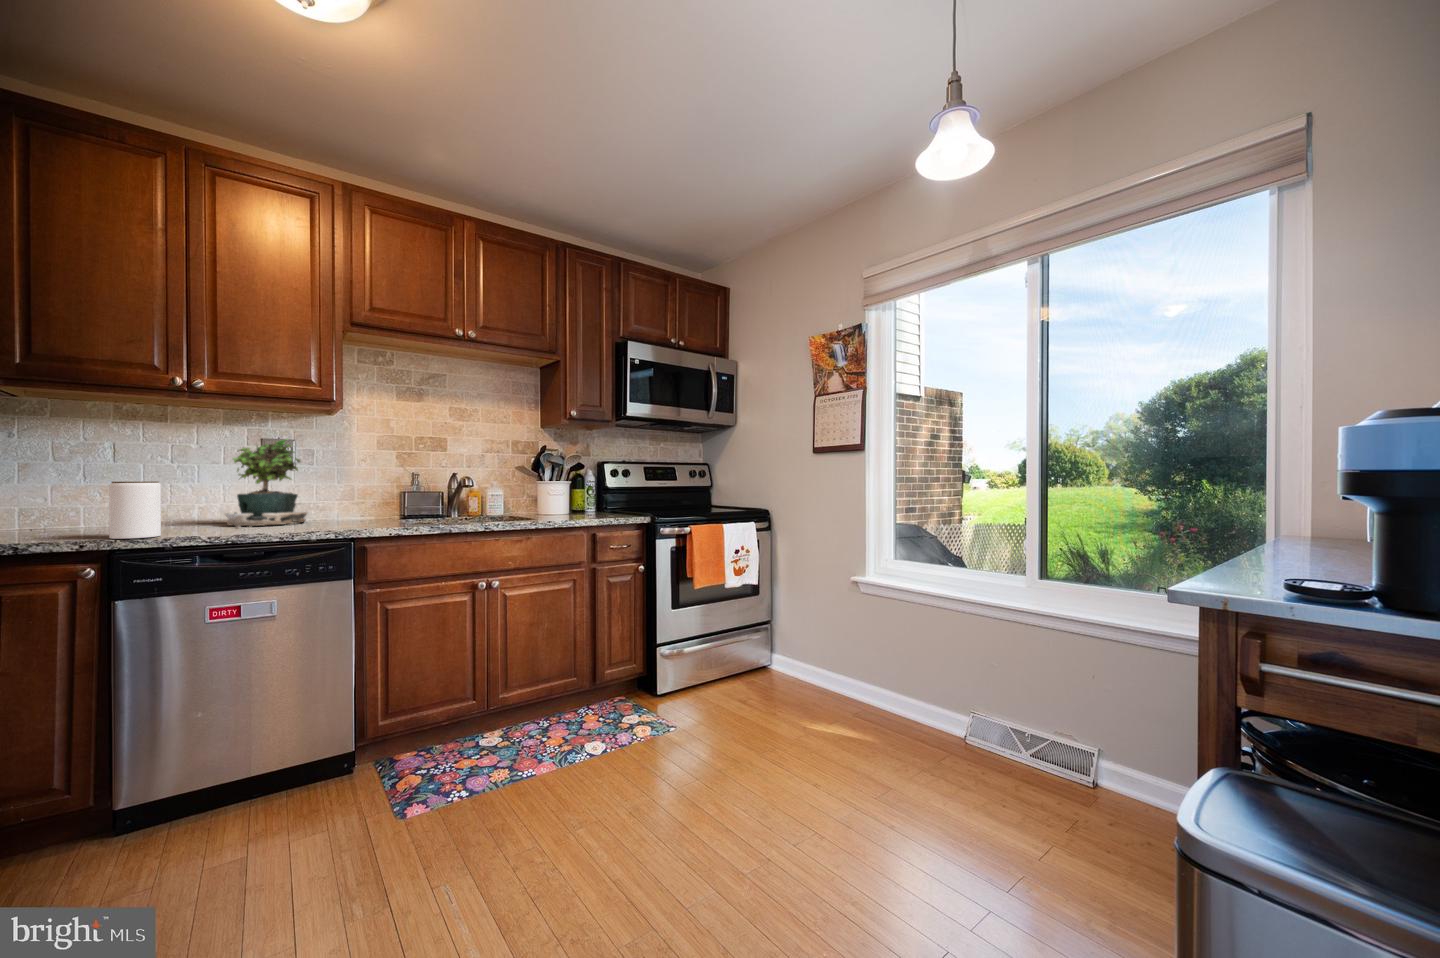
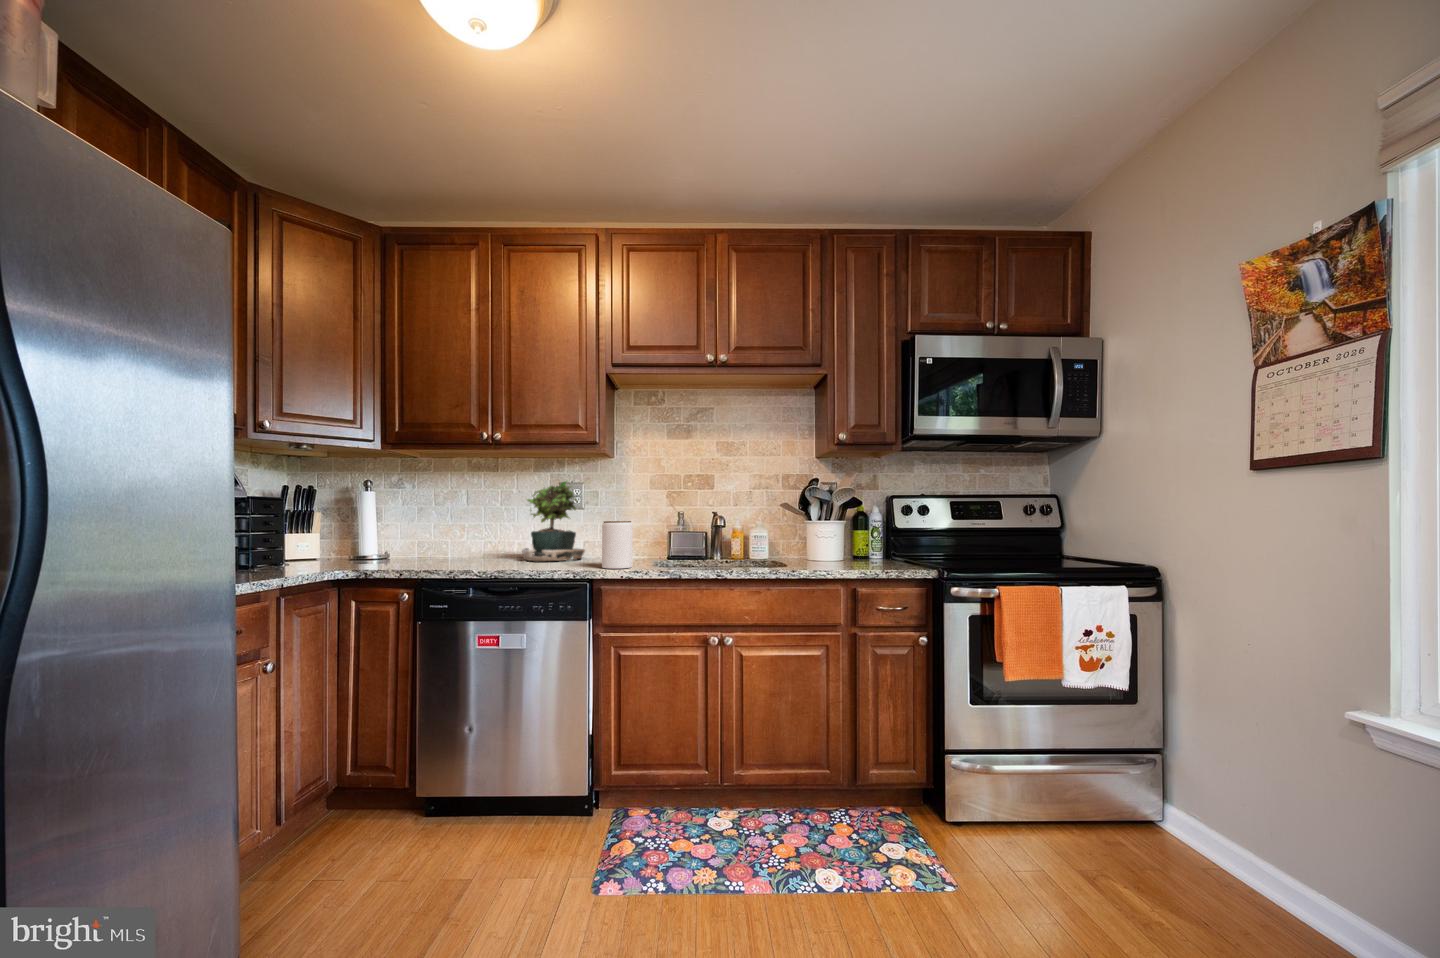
jar: present [109,481,161,539] -> present [602,521,632,569]

